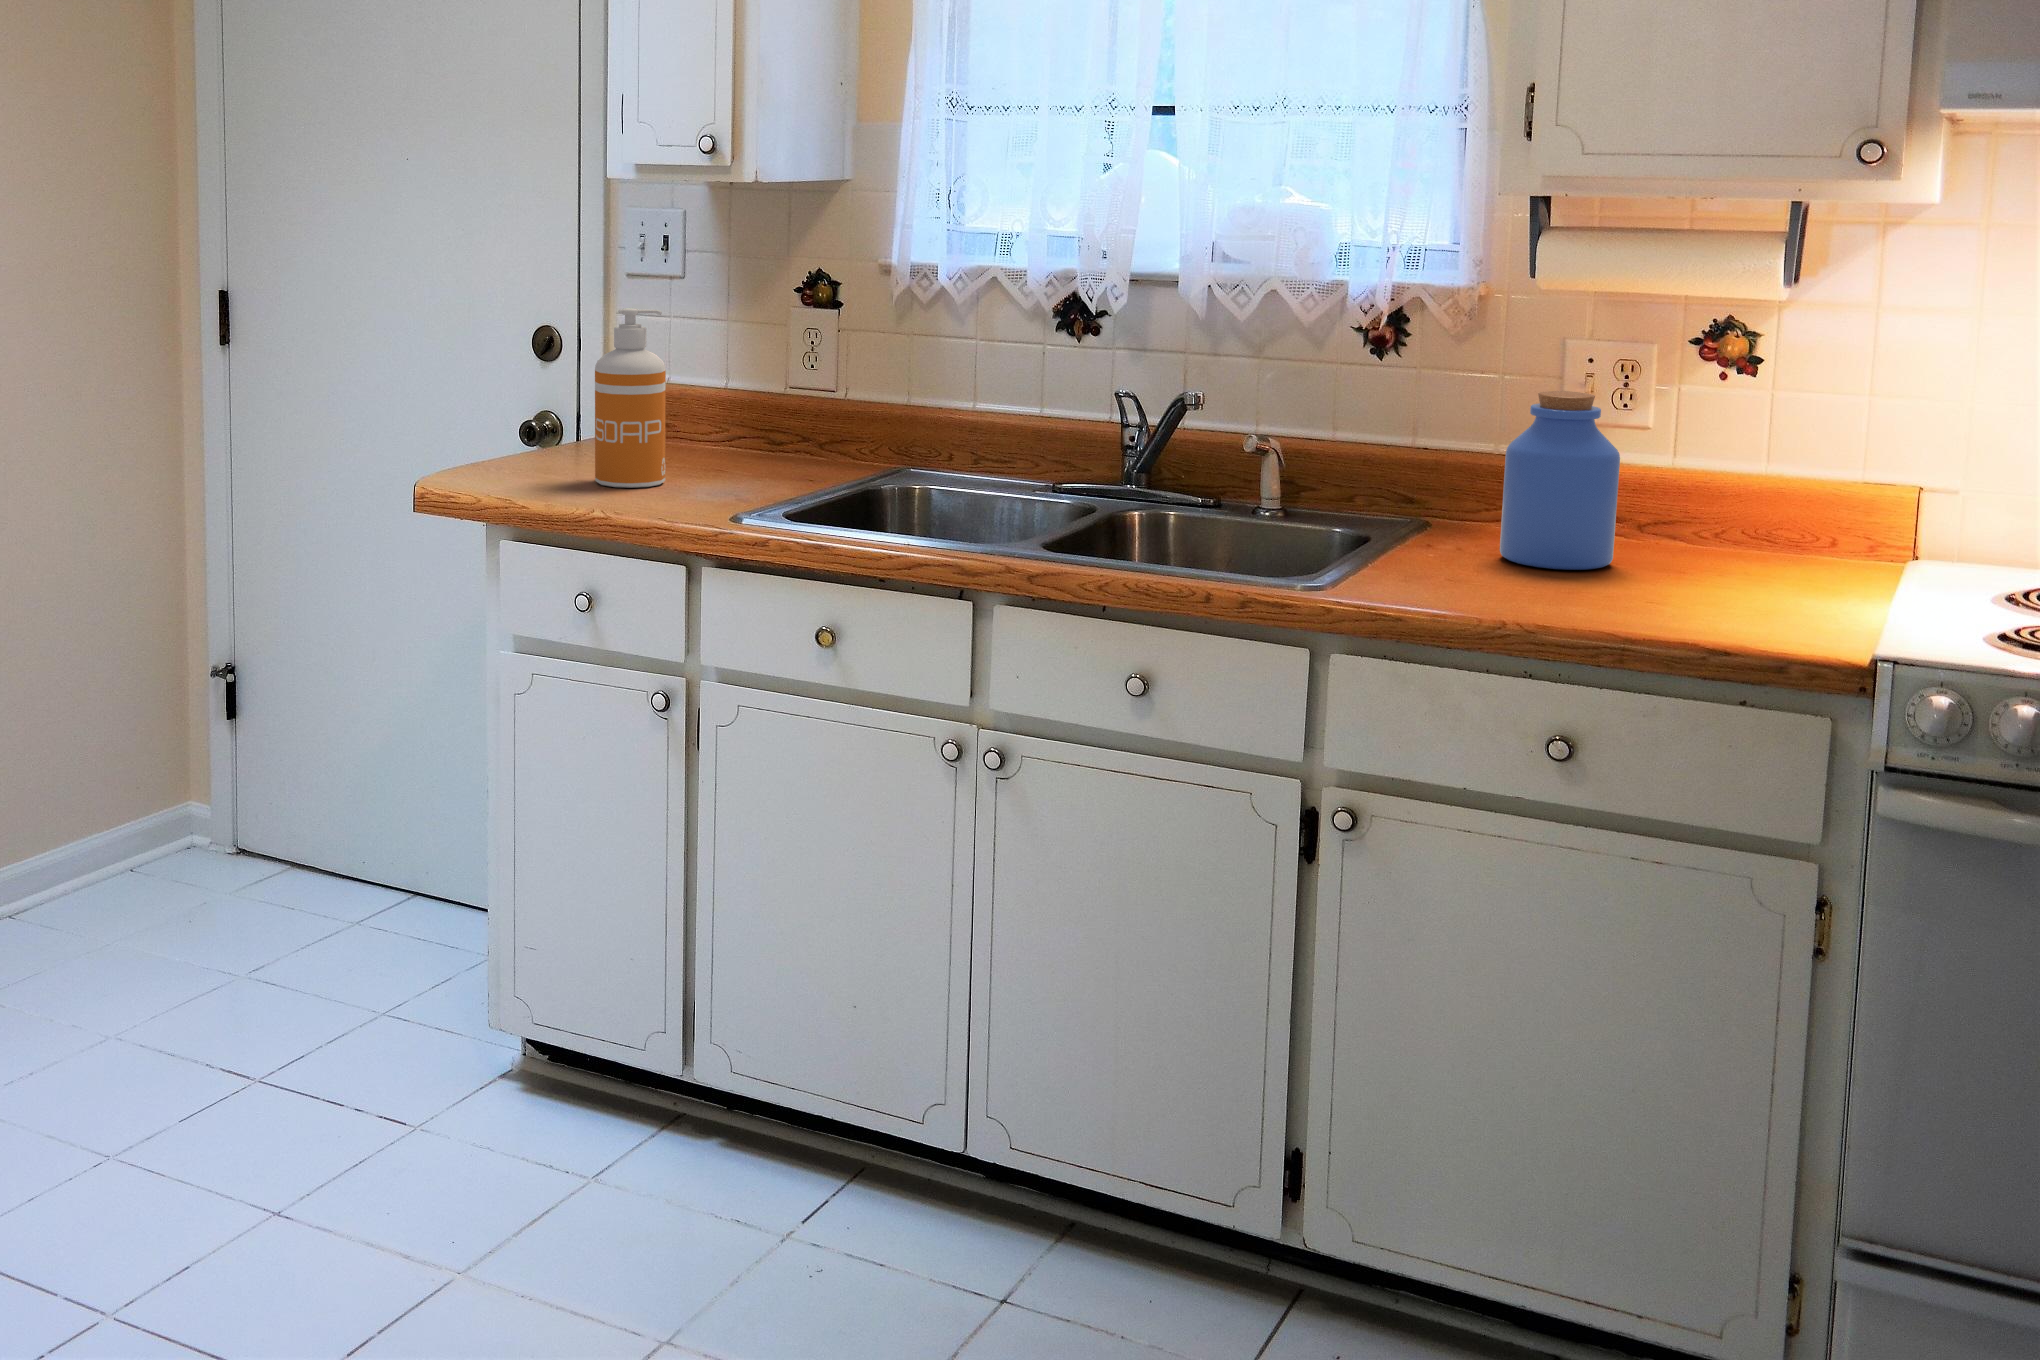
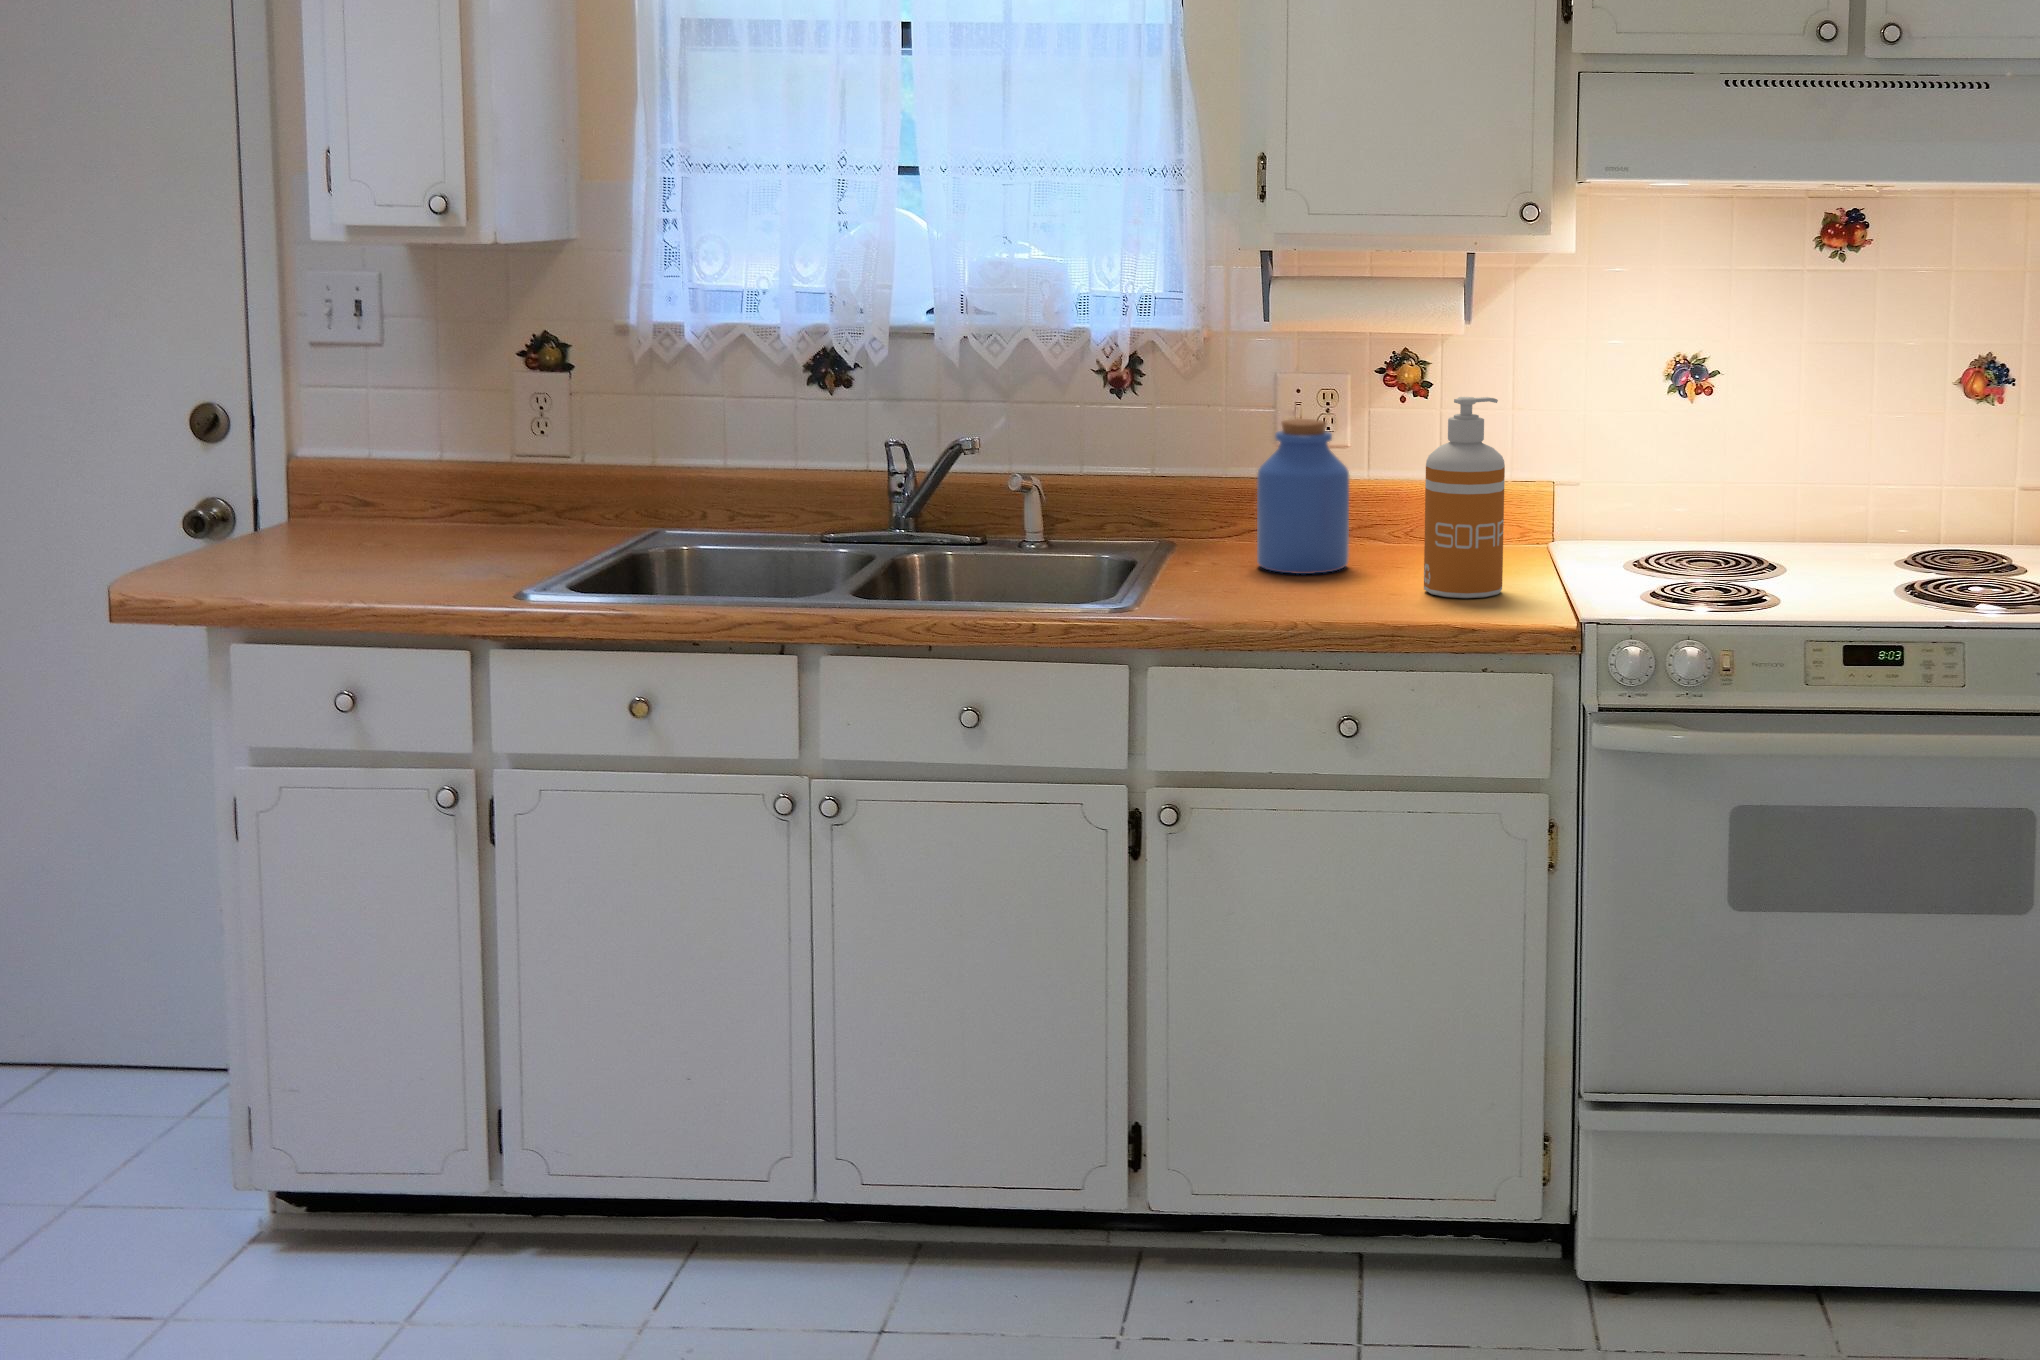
soap dispenser: present [595,308,666,488] -> present [1424,397,1505,598]

